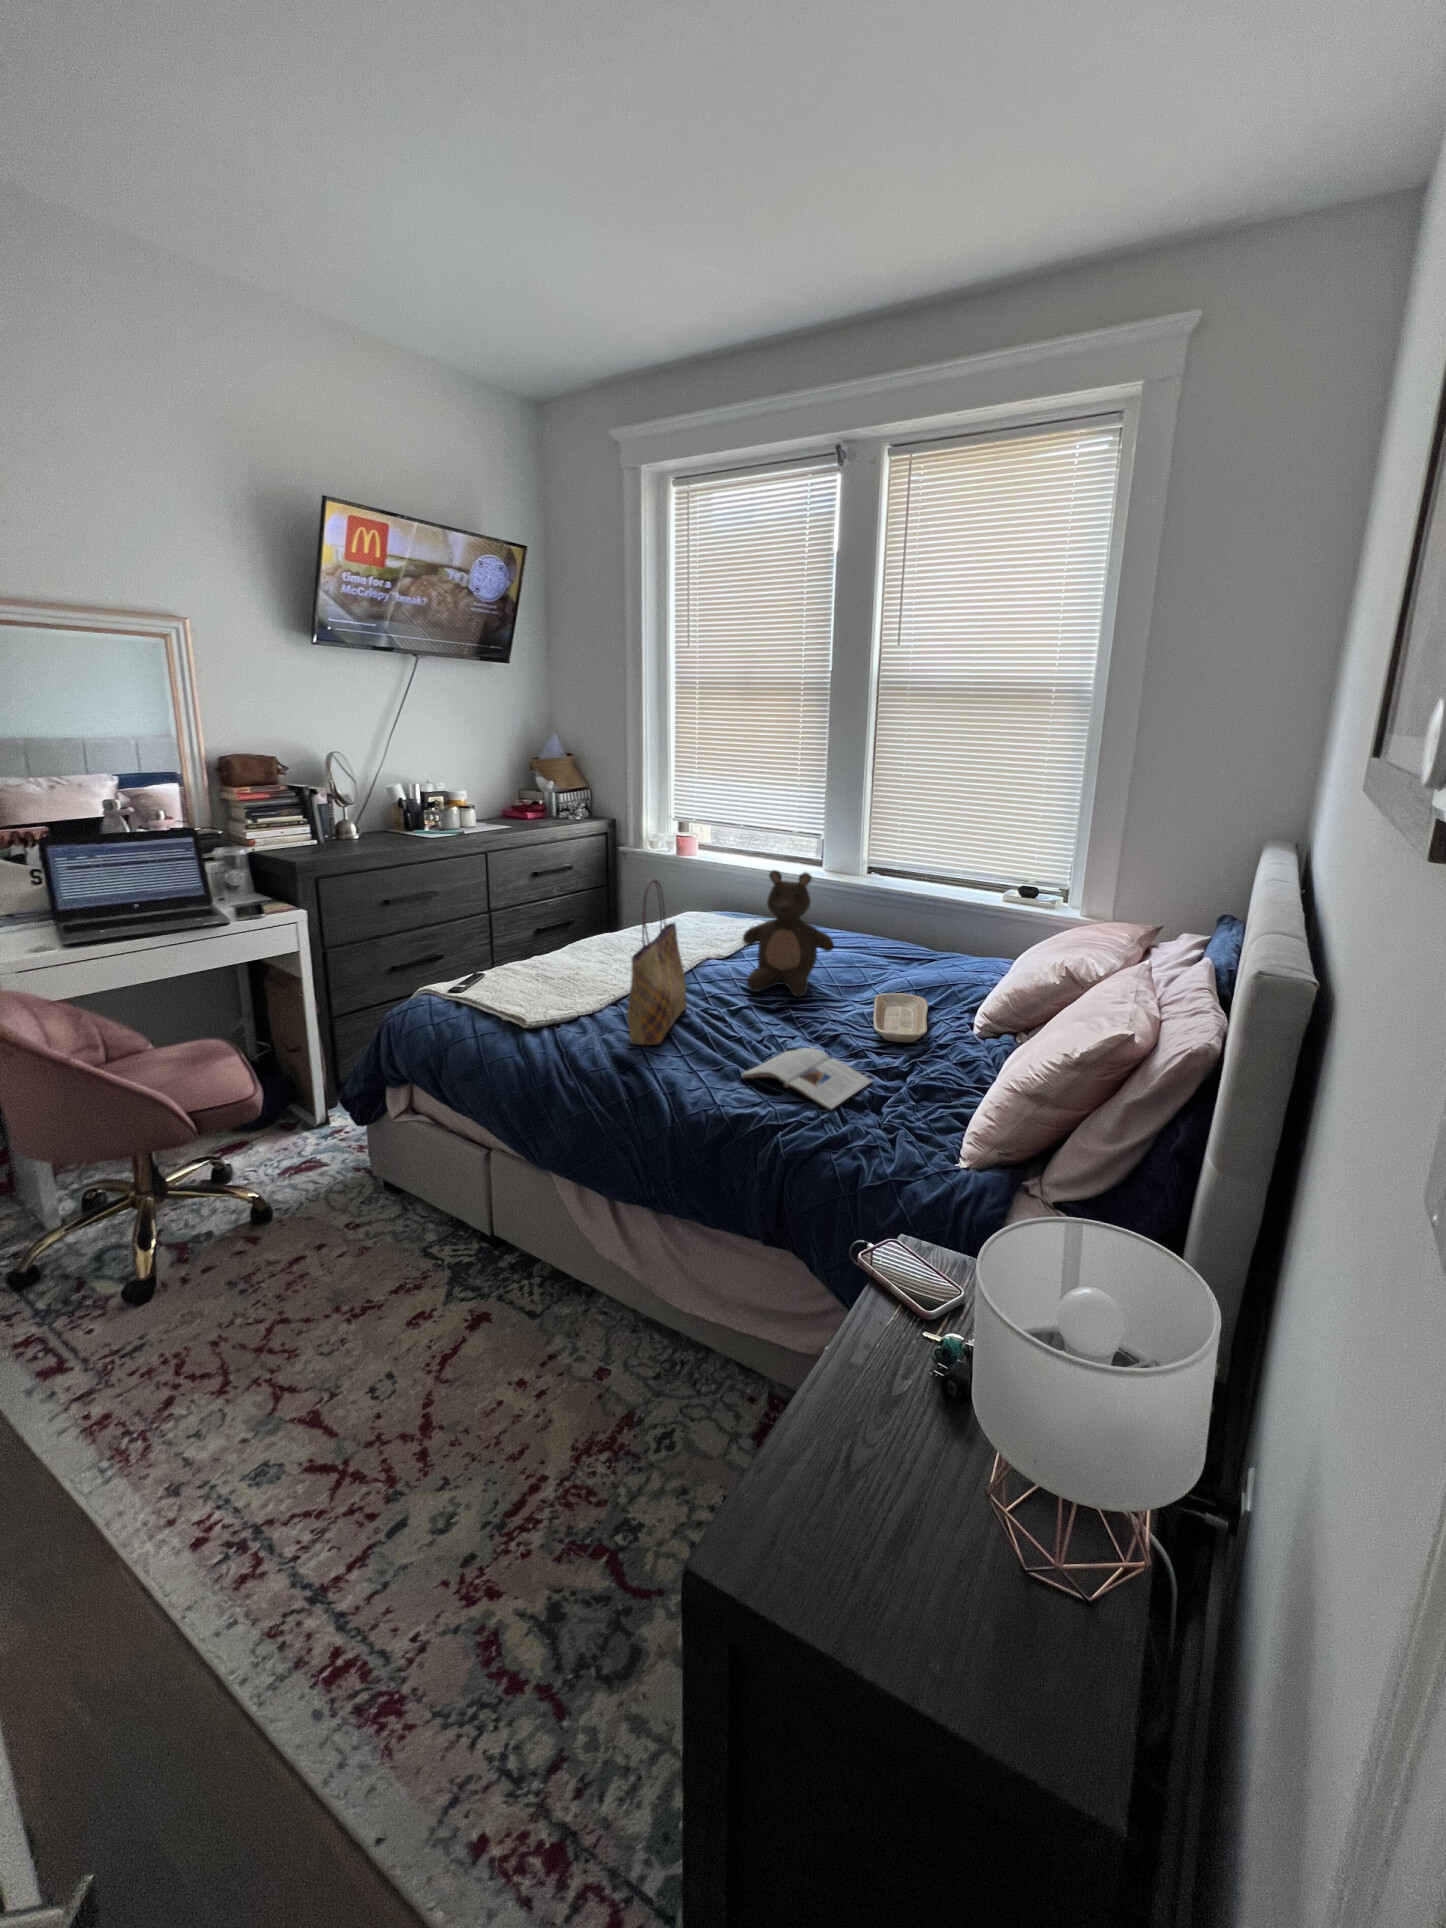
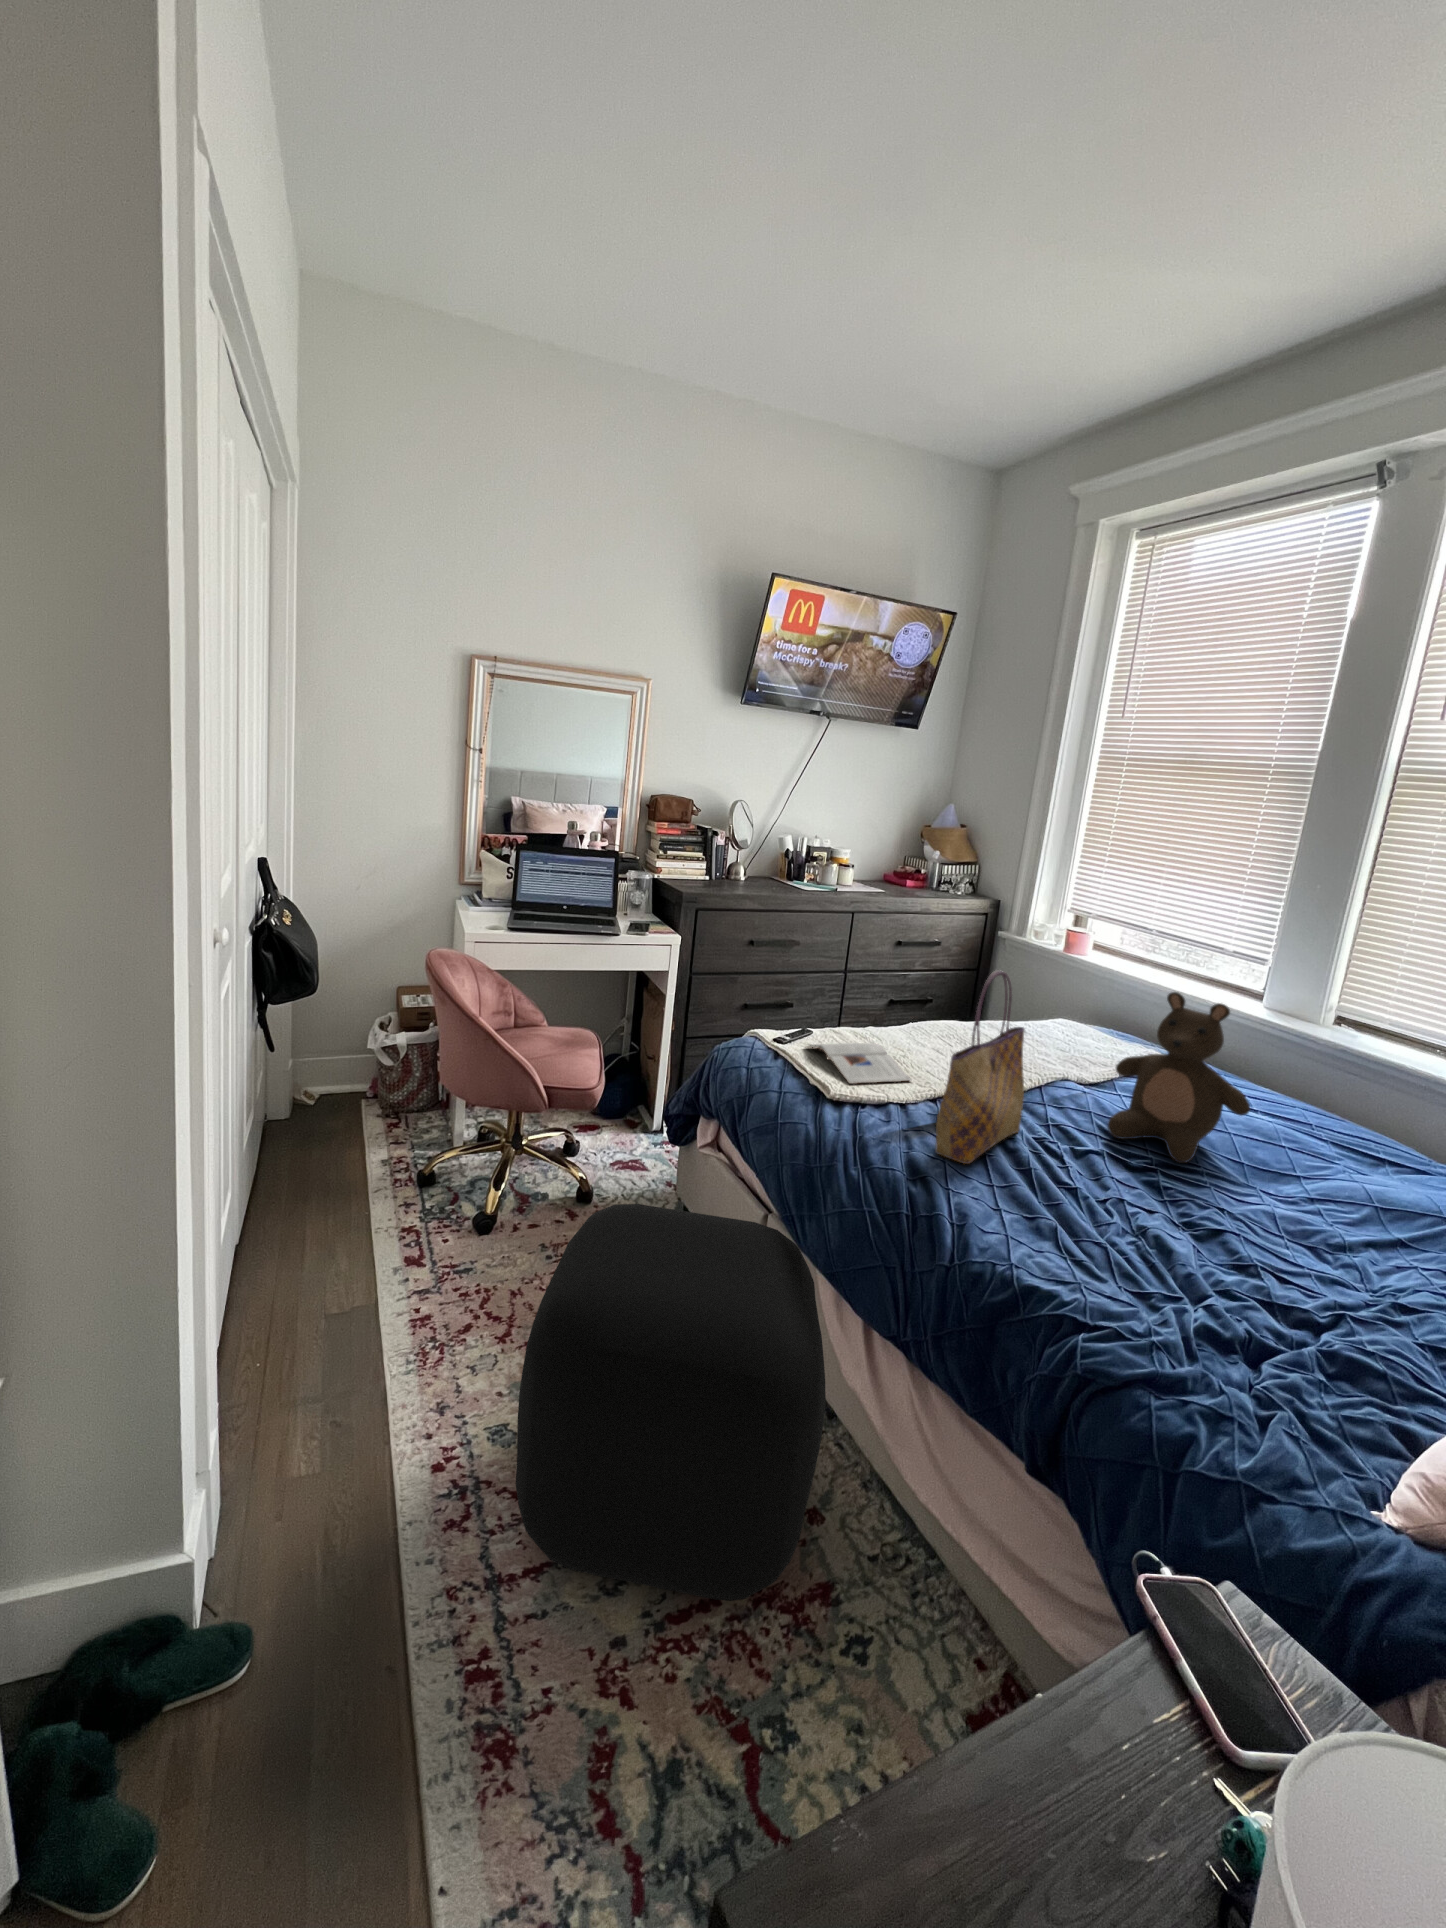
tray: present [873,993,928,1042] -> none [1284,1197,1394,1284]
magazine: present [742,1048,872,1110] -> present [807,1043,910,1084]
ottoman: none [287,1153,603,1539] -> present [516,1204,826,1601]

